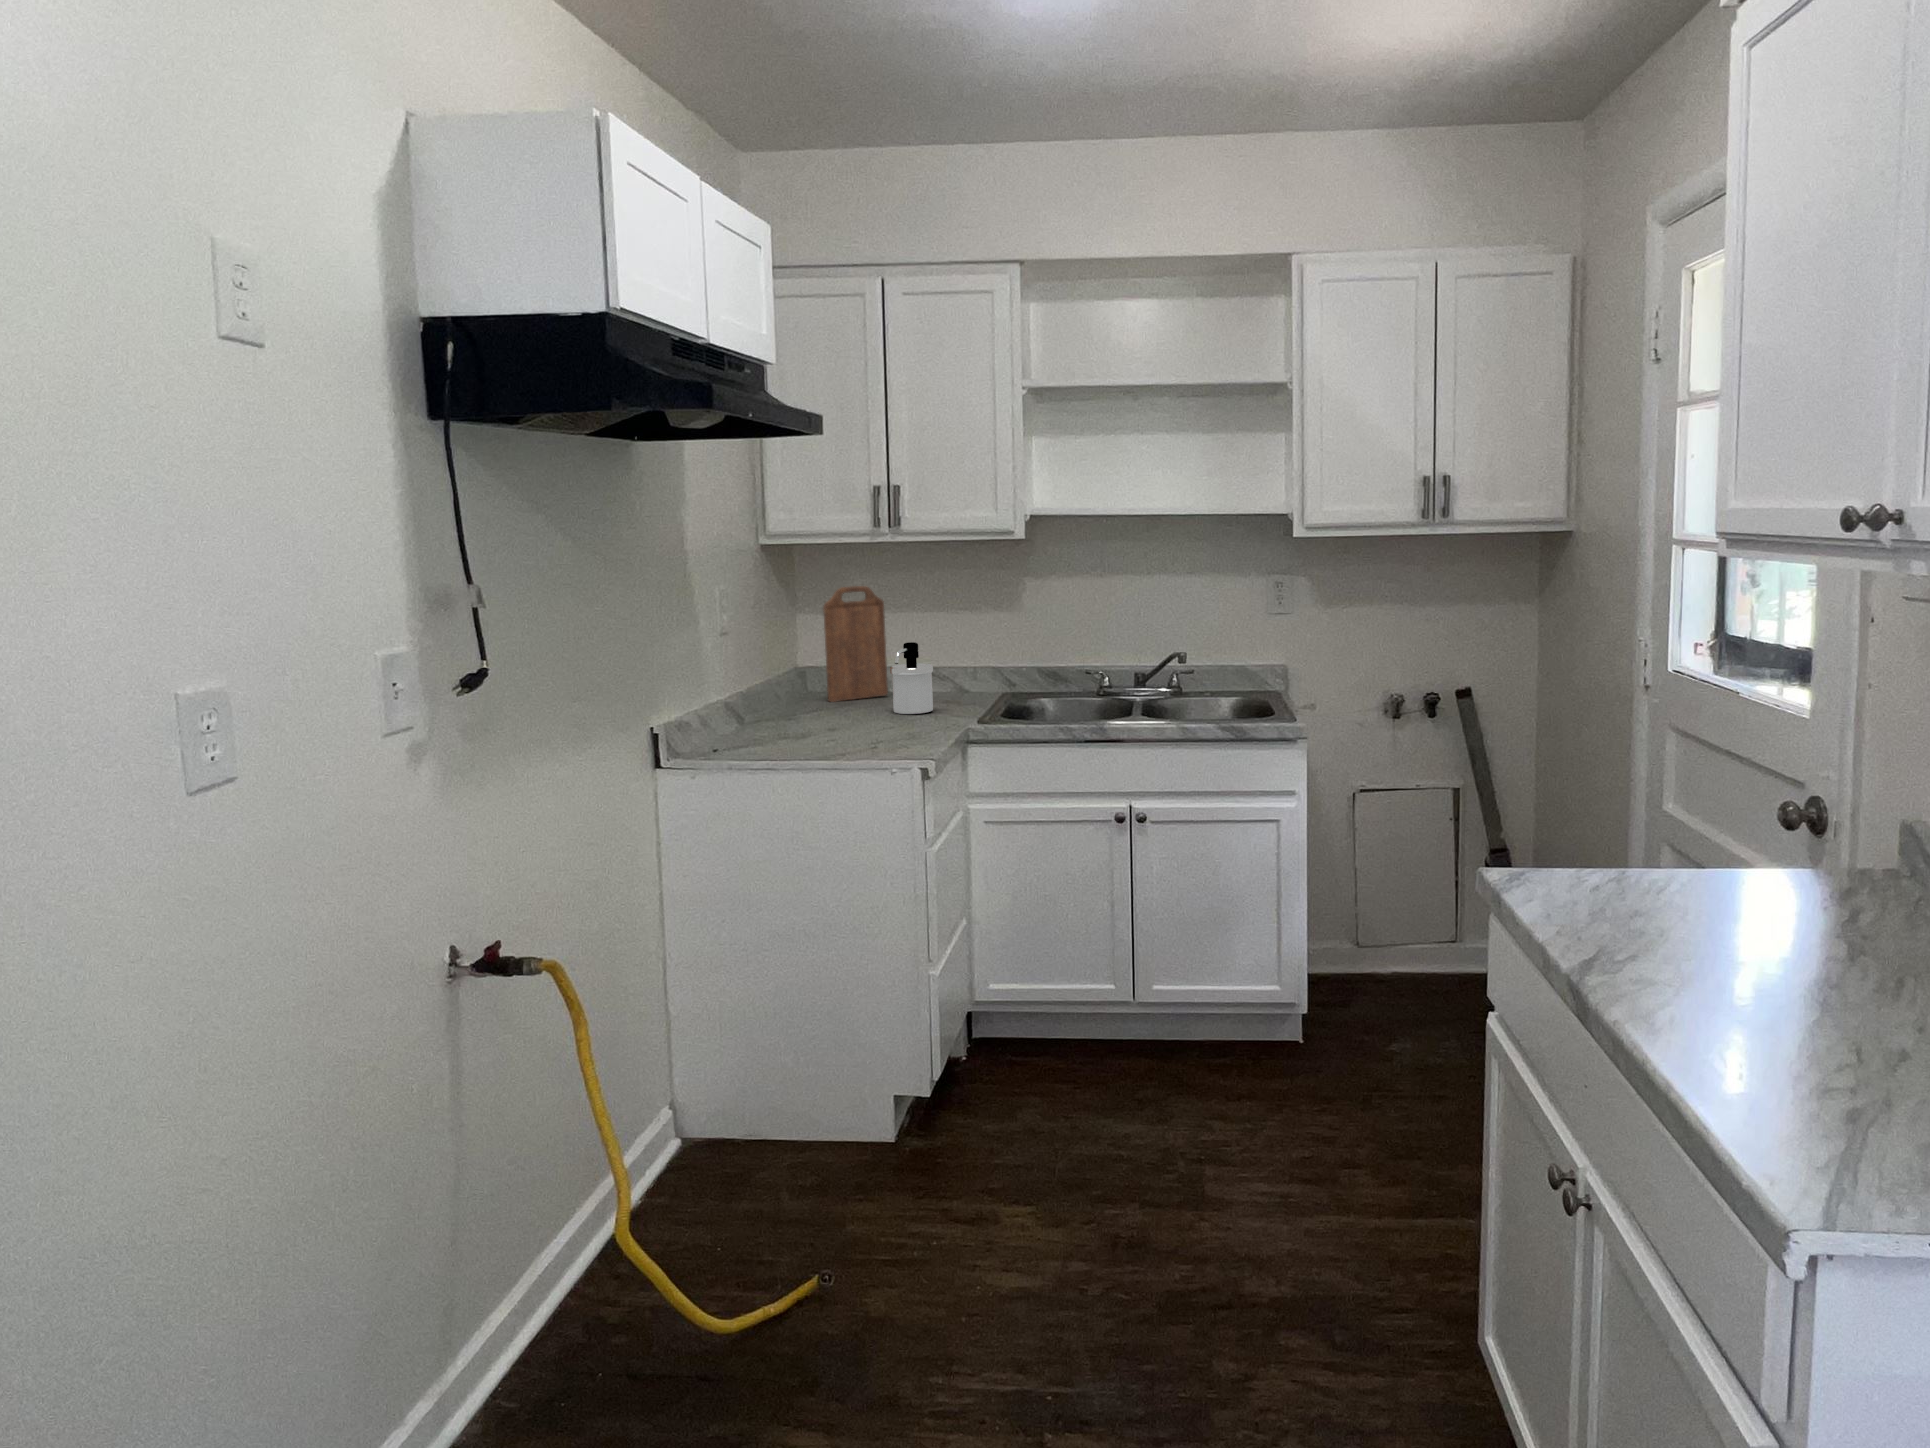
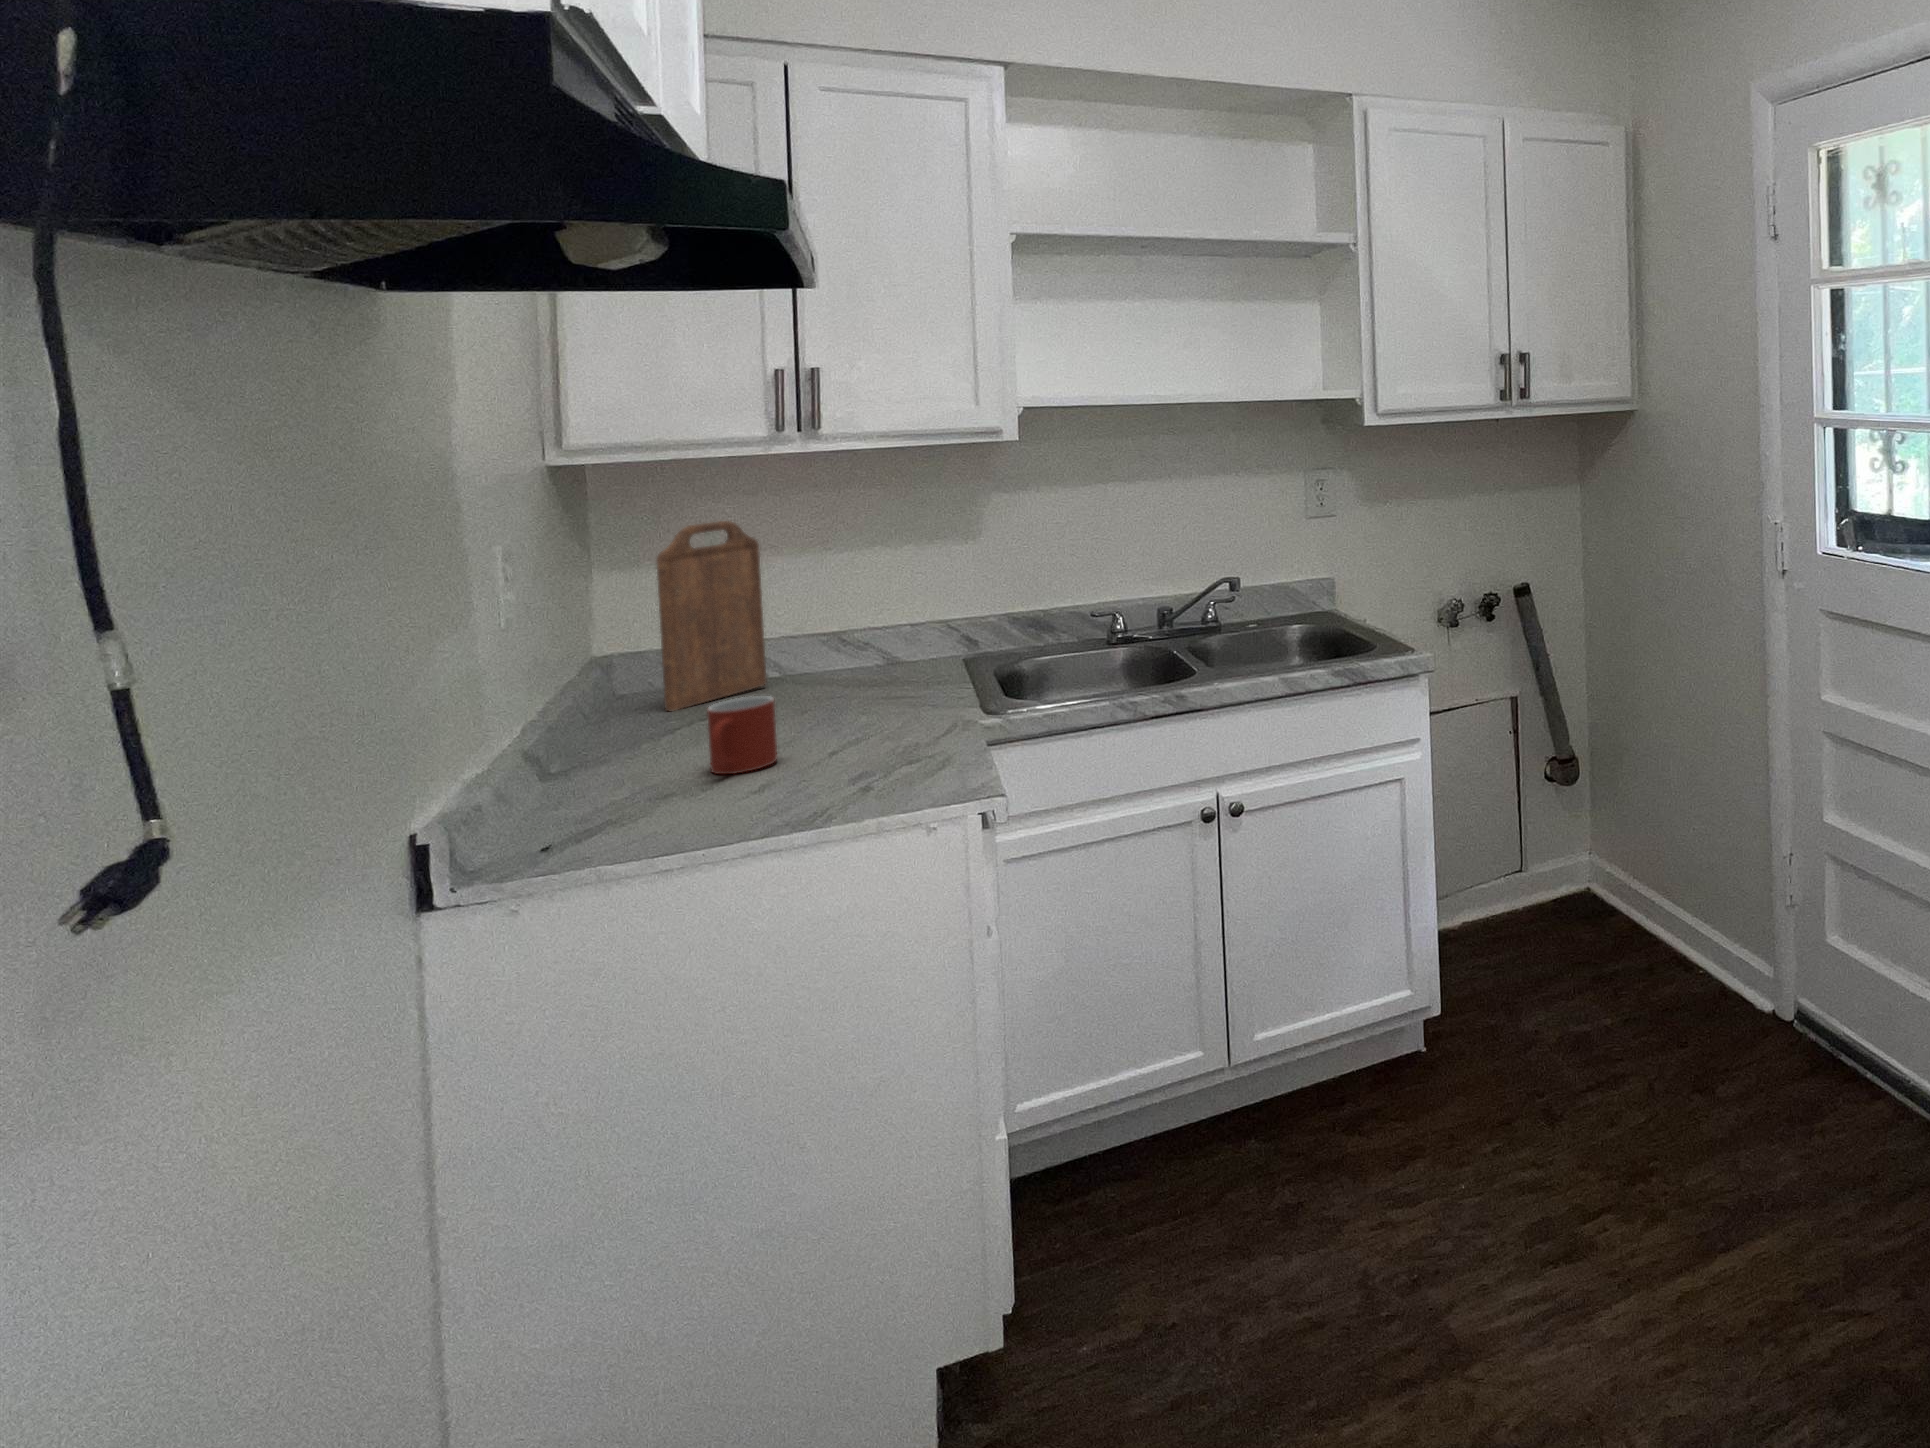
soap dispenser: present [890,642,933,714] -> none [804,601,879,714]
mug: none [809,691,849,734] -> present [707,696,777,774]

